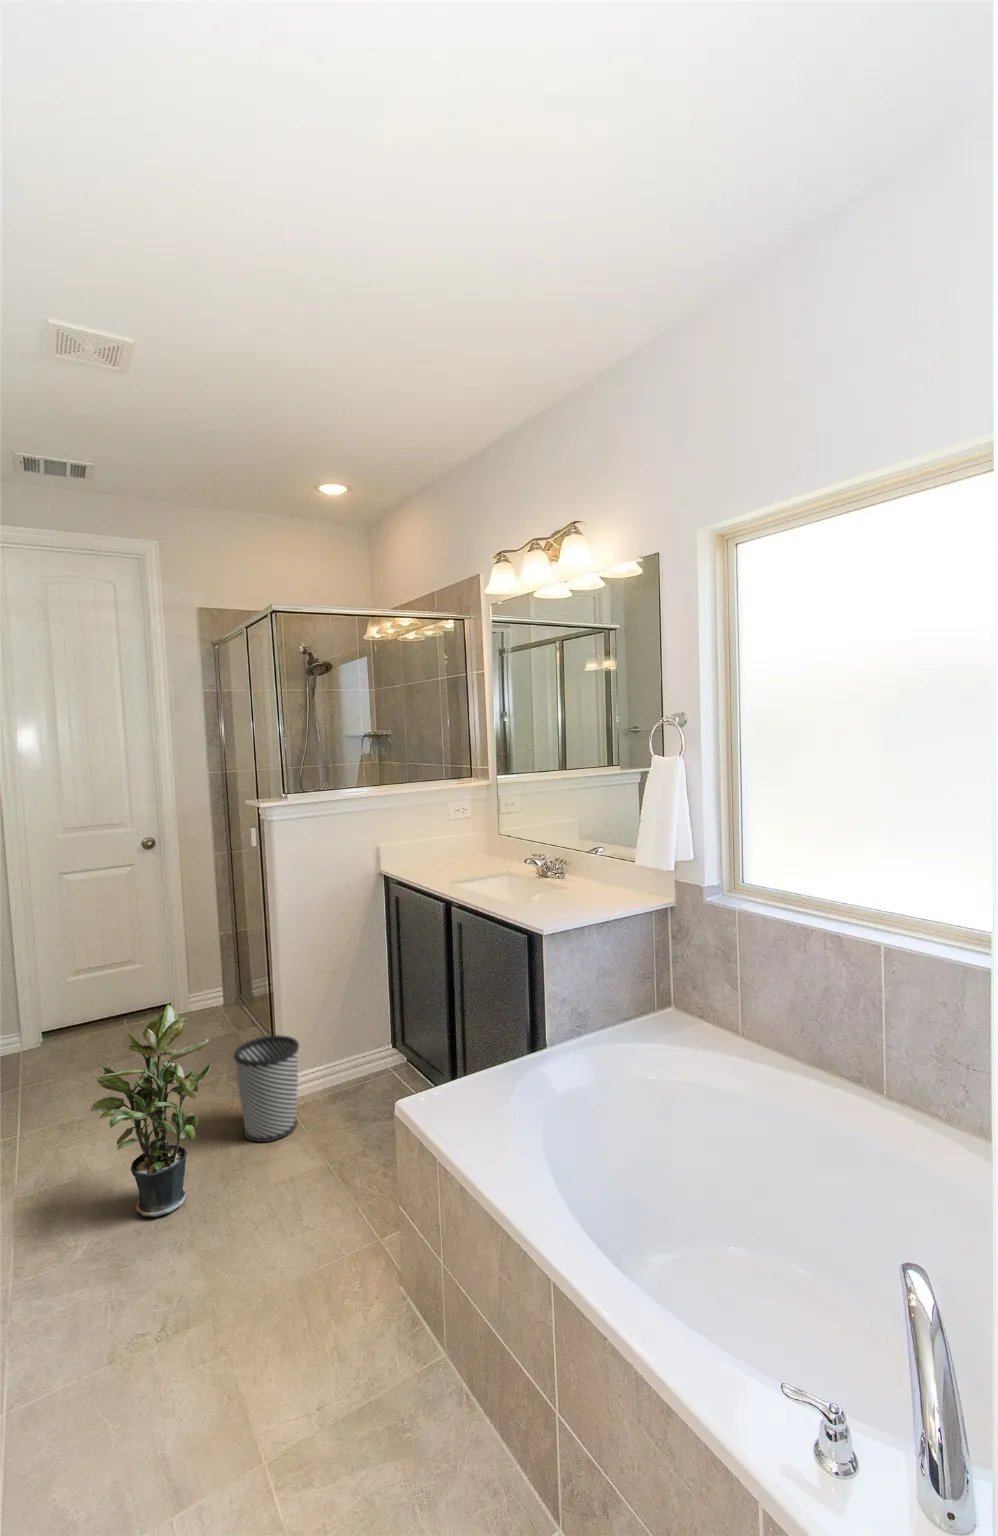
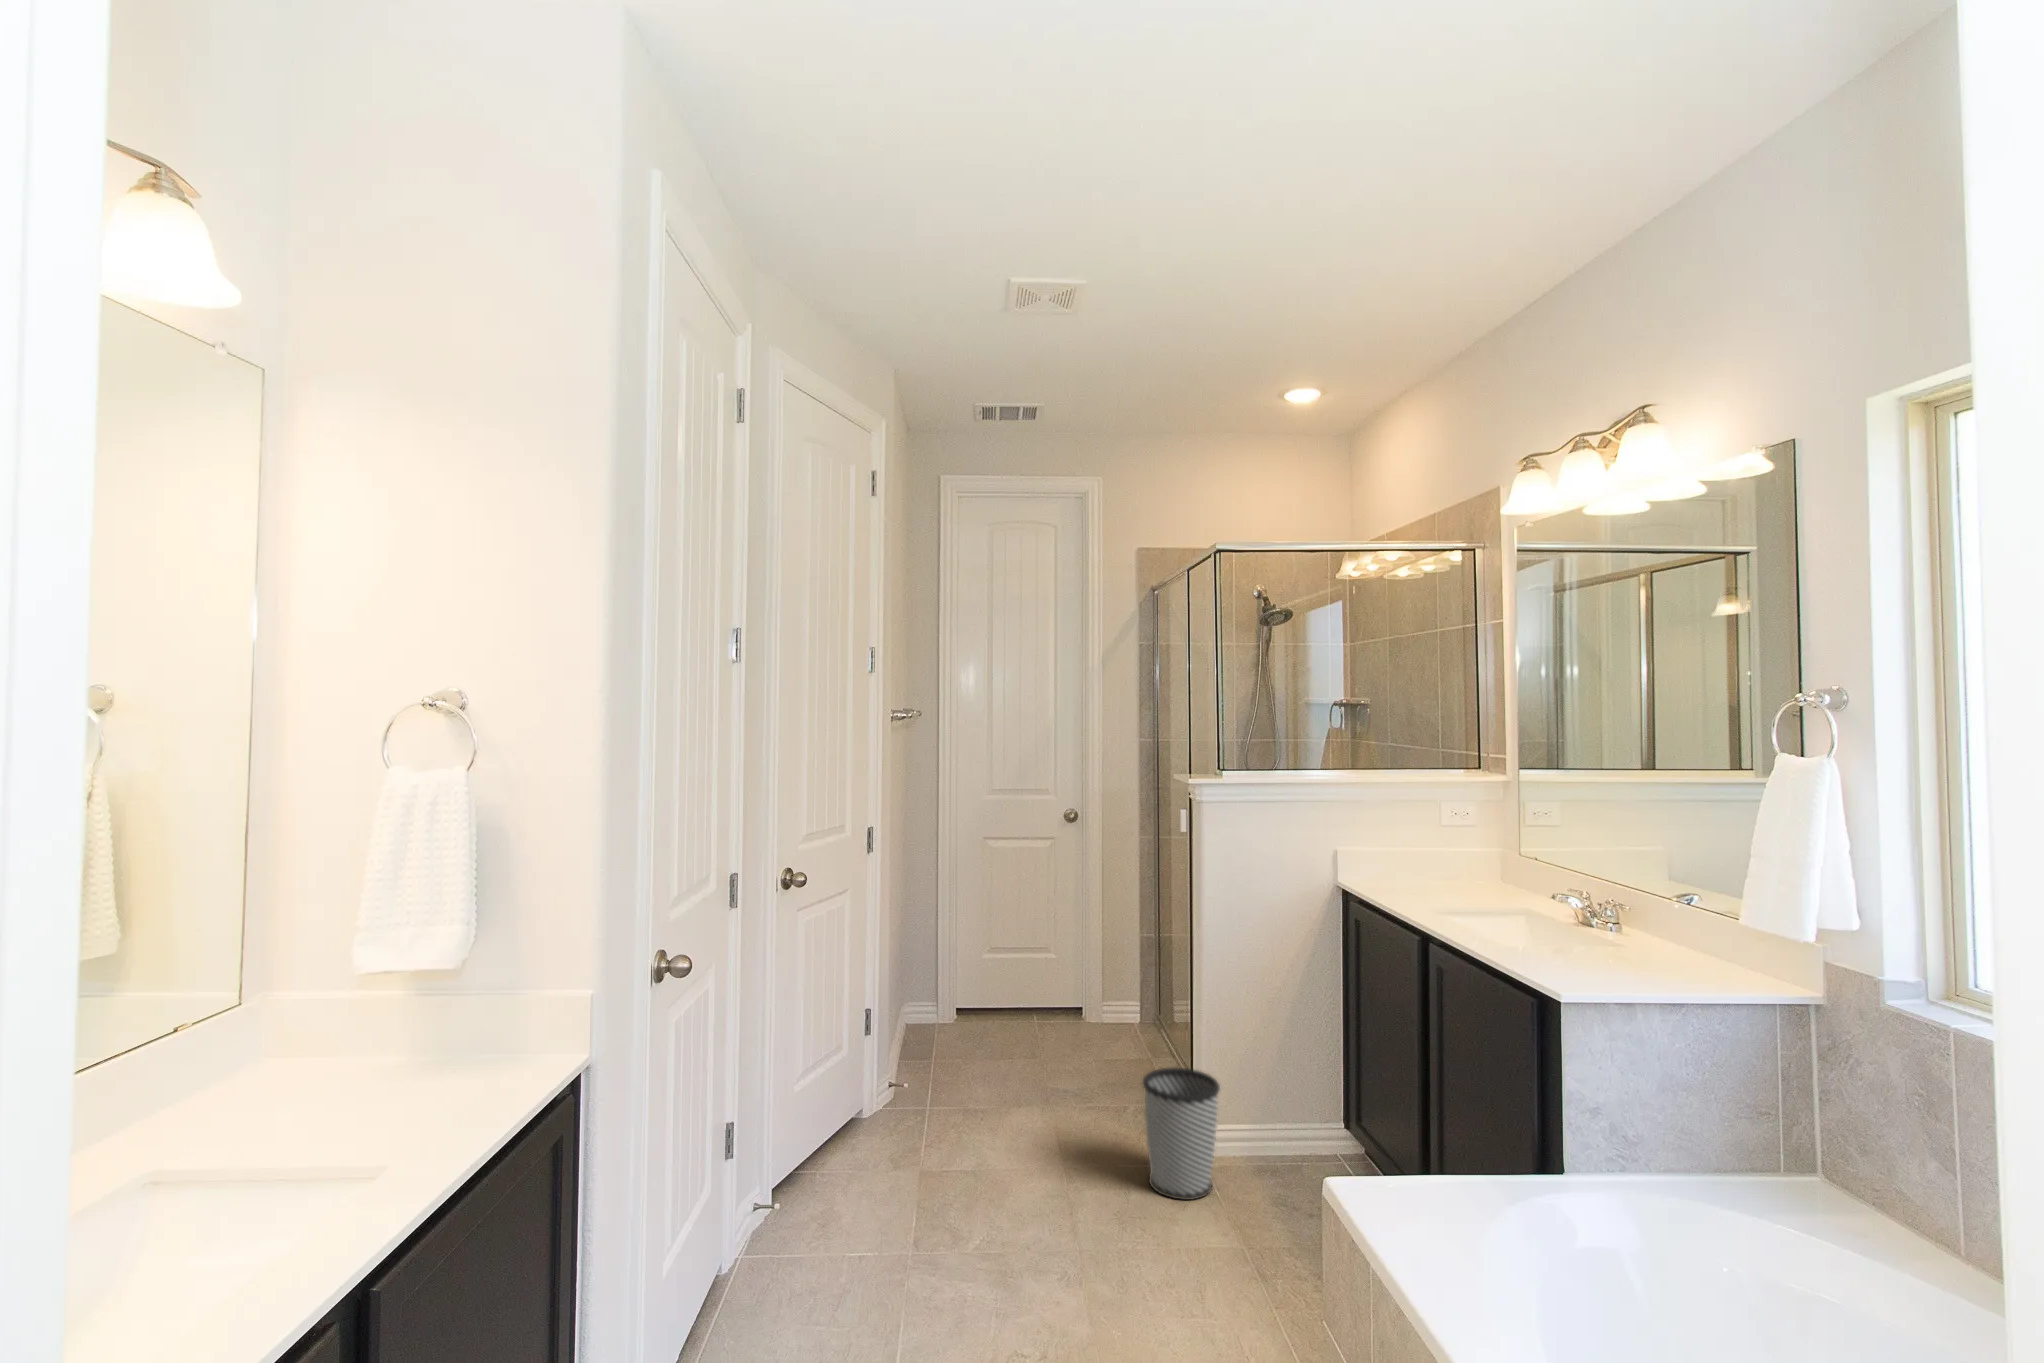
potted plant: present [90,1004,211,1217] -> none [990,999,1115,1242]

